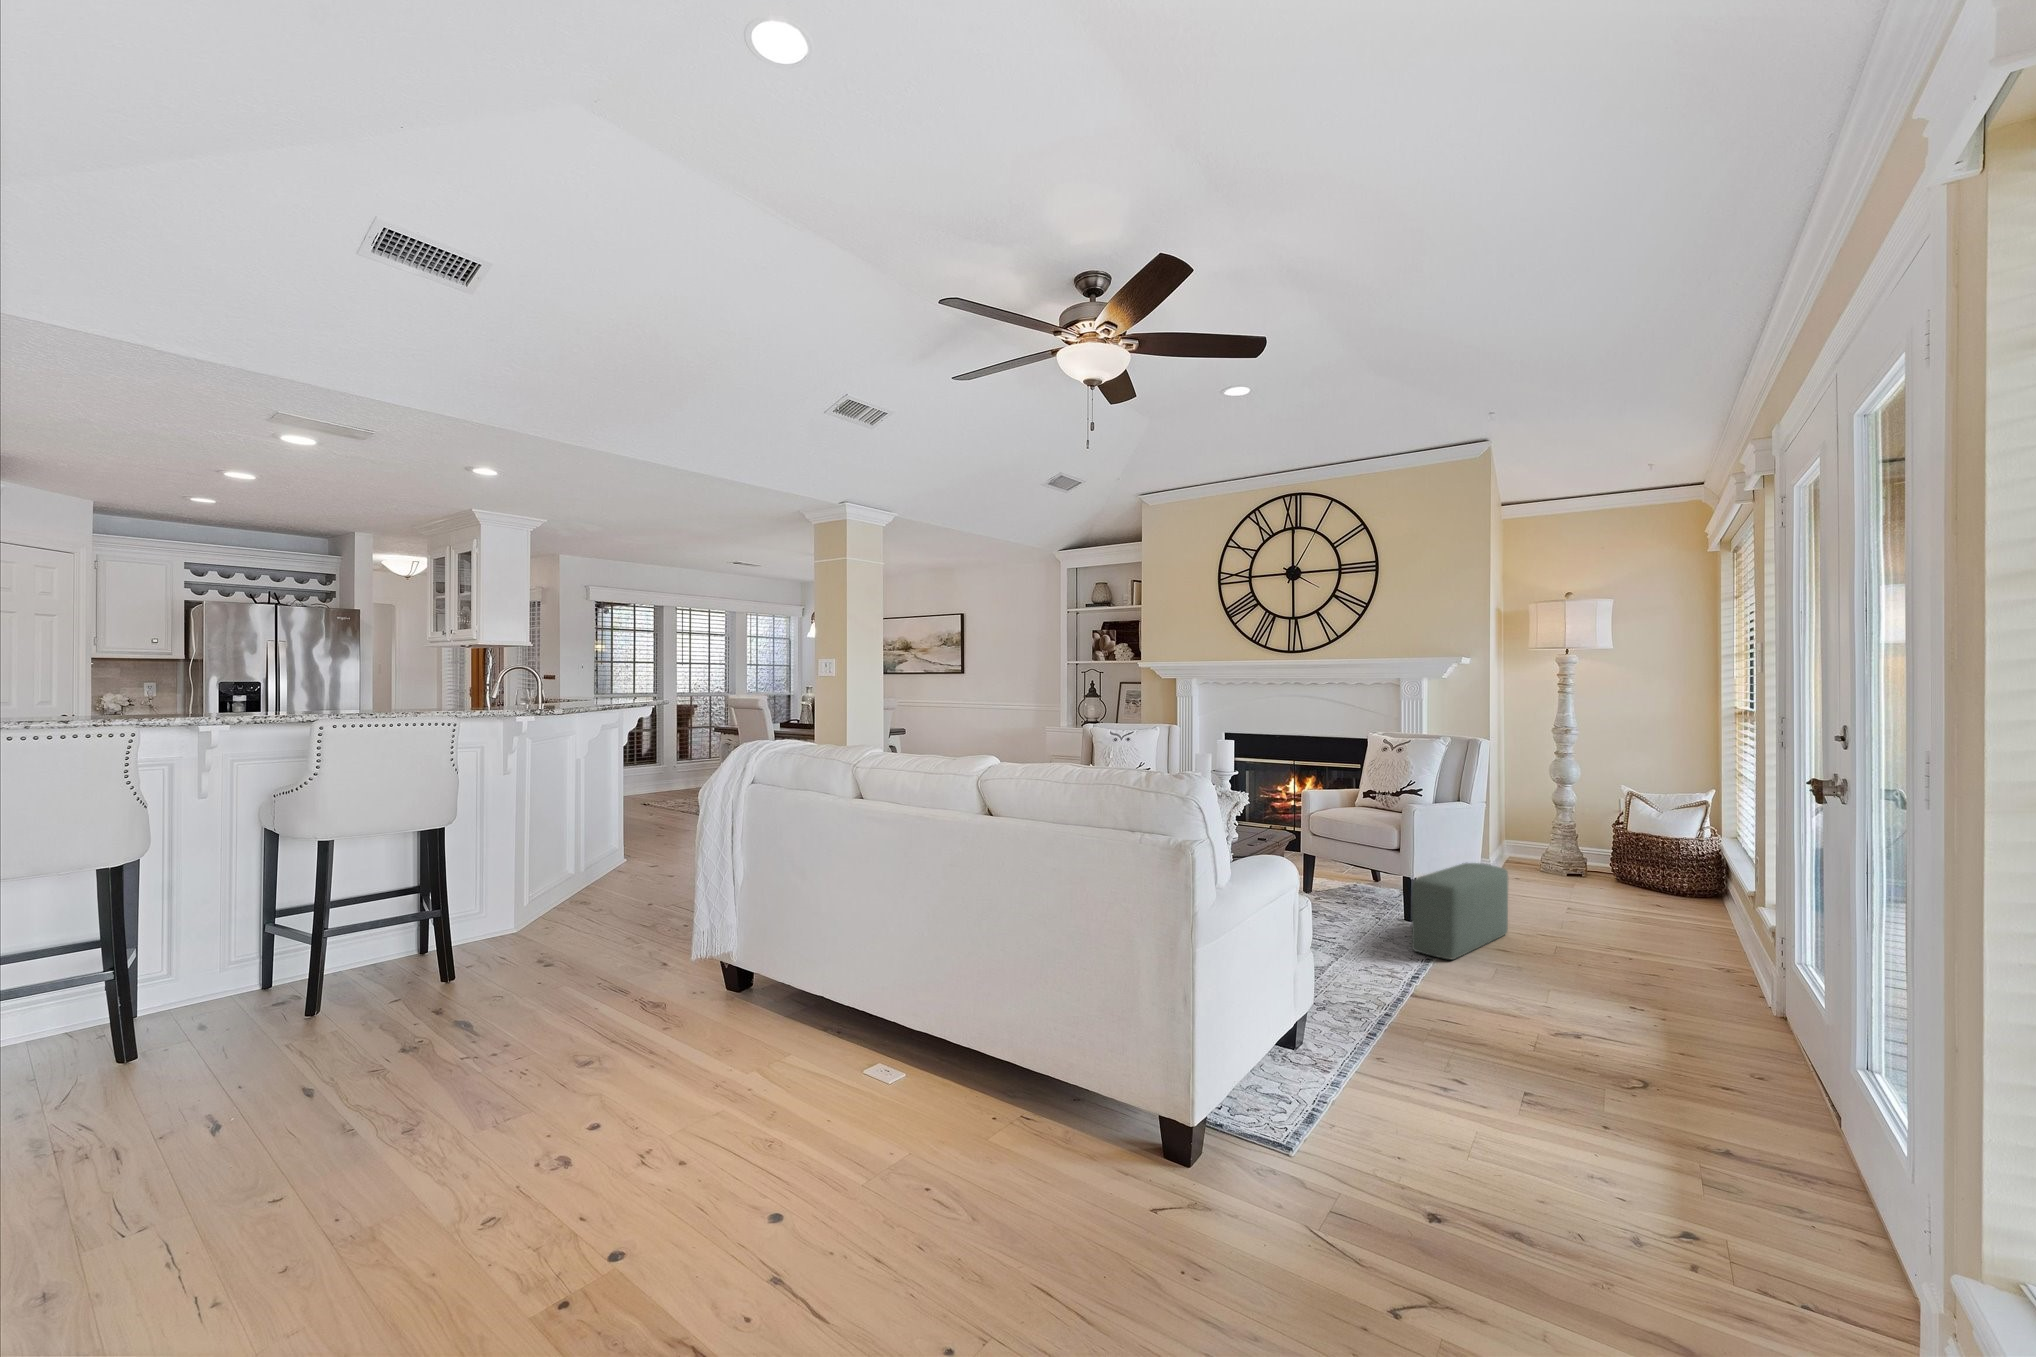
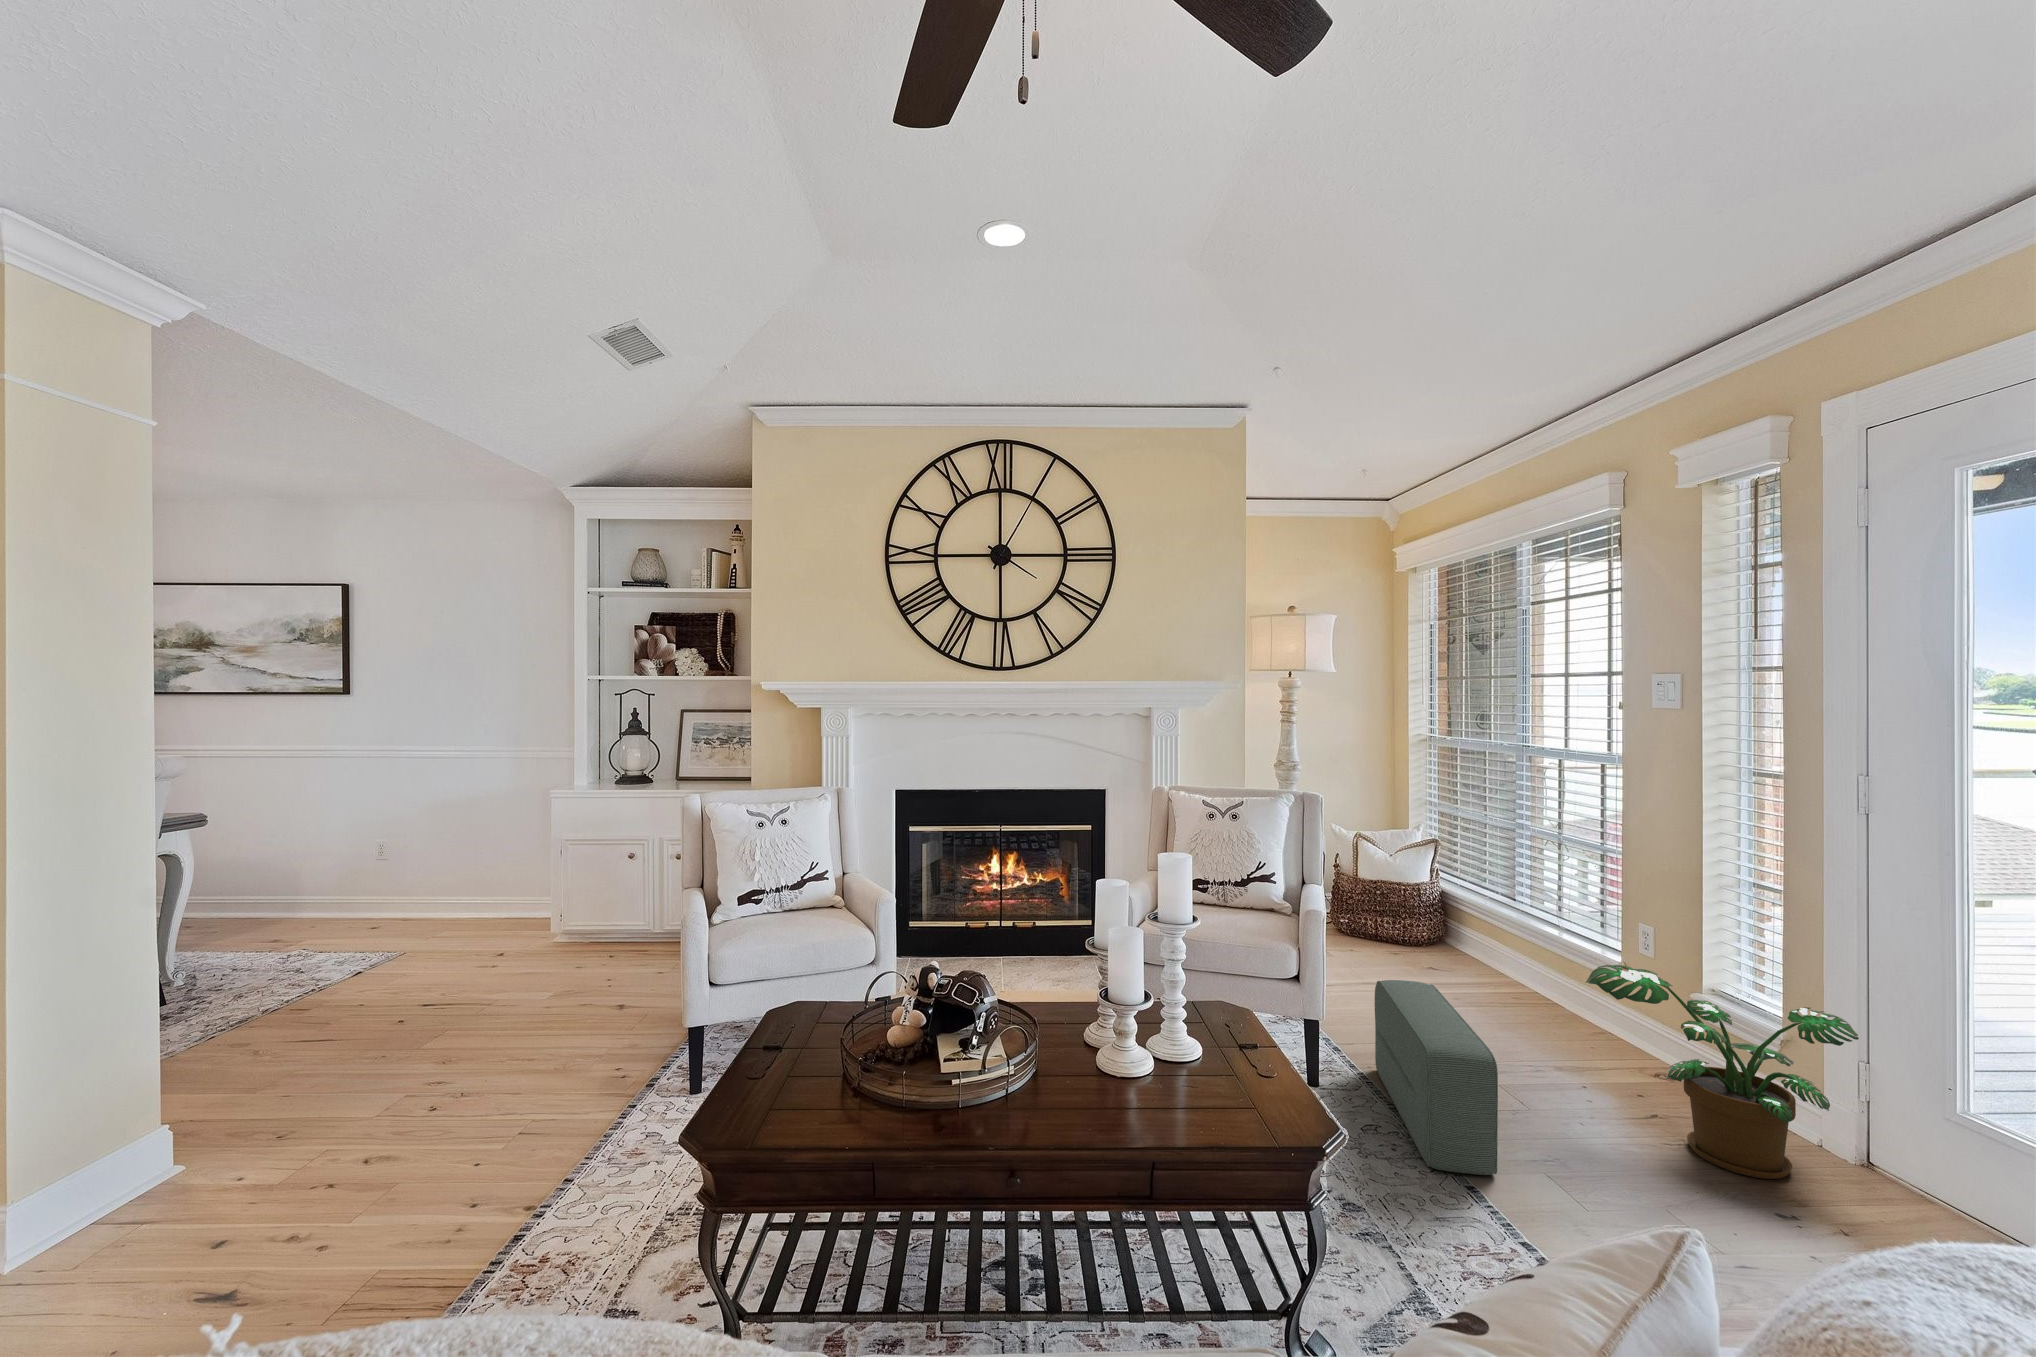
potted plant: none [1600,862,1763,1005] -> present [1586,965,1859,1179]

